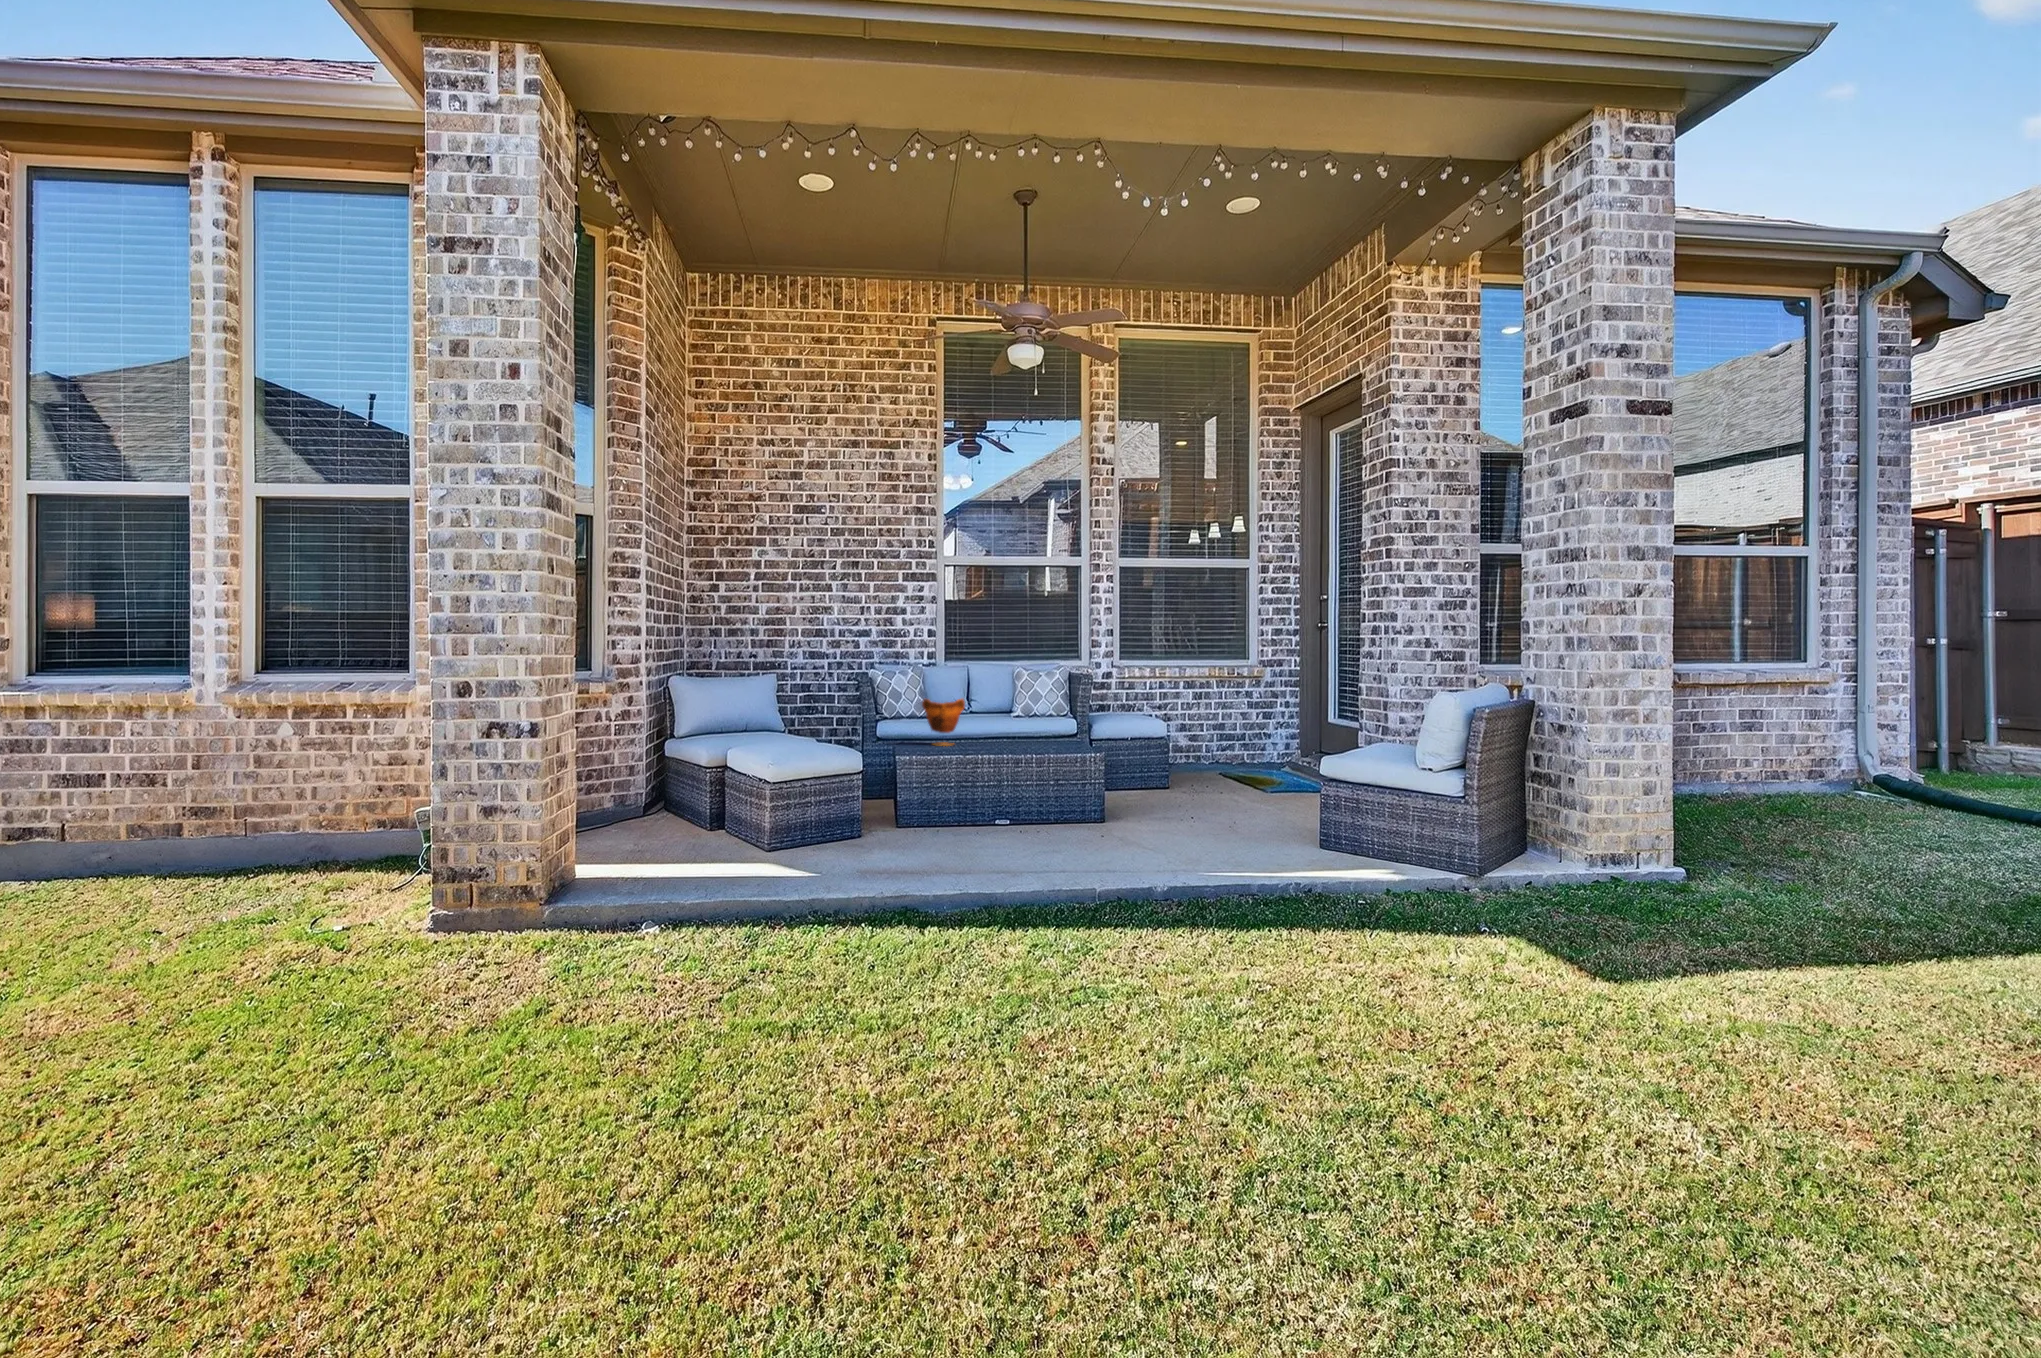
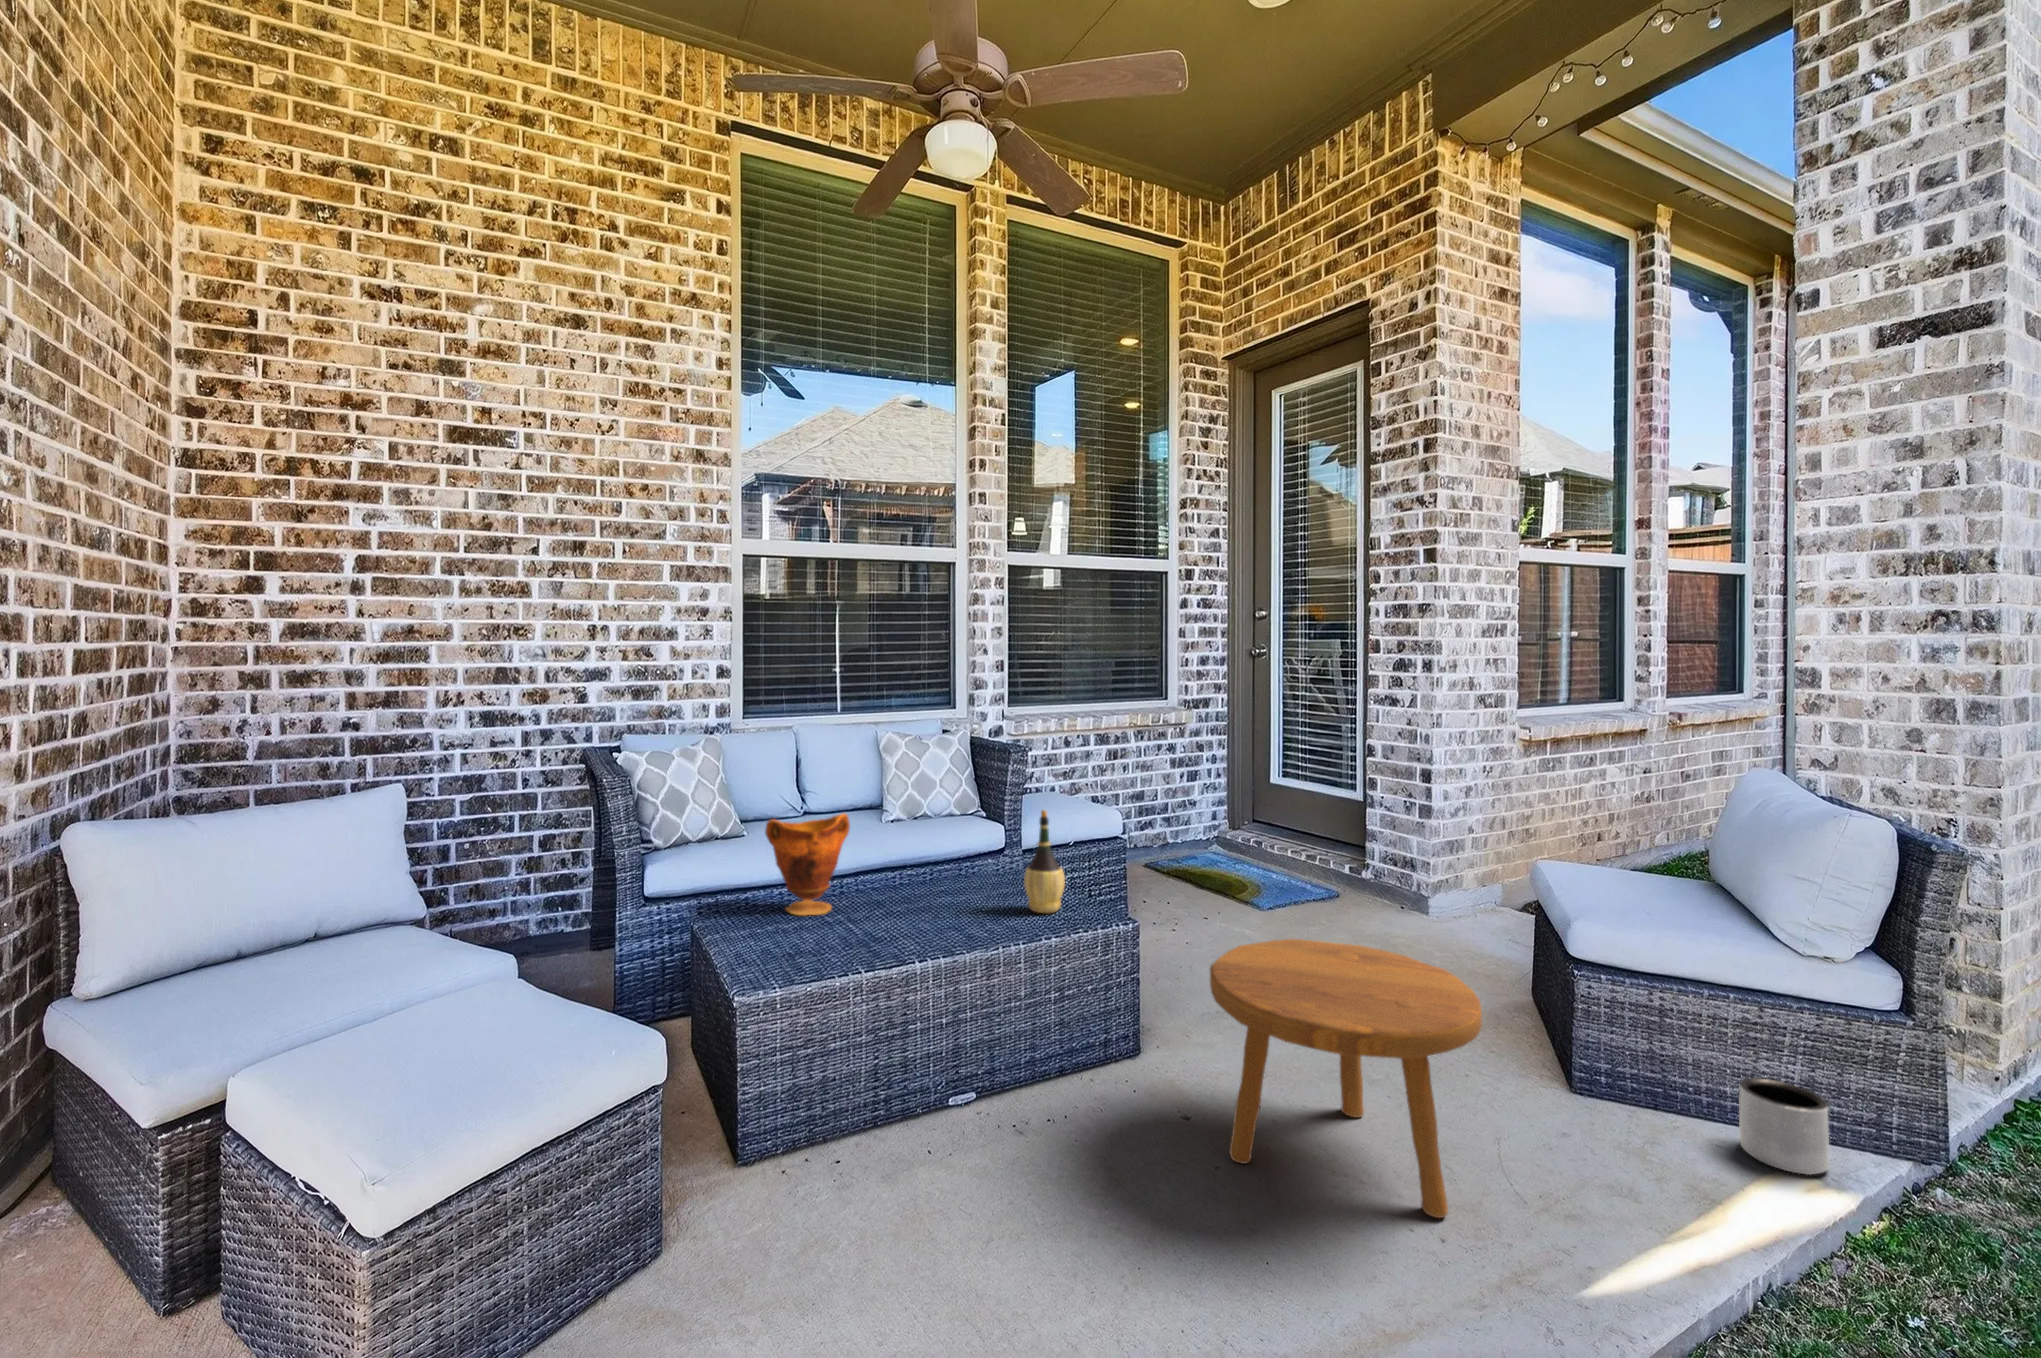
wine bottle: none [1043,697,1064,749] -> present [1024,810,1065,913]
footstool: none [1092,761,1217,871] -> present [1210,939,1482,1218]
planter: none [1378,841,1419,884] -> present [1739,1078,1829,1175]

